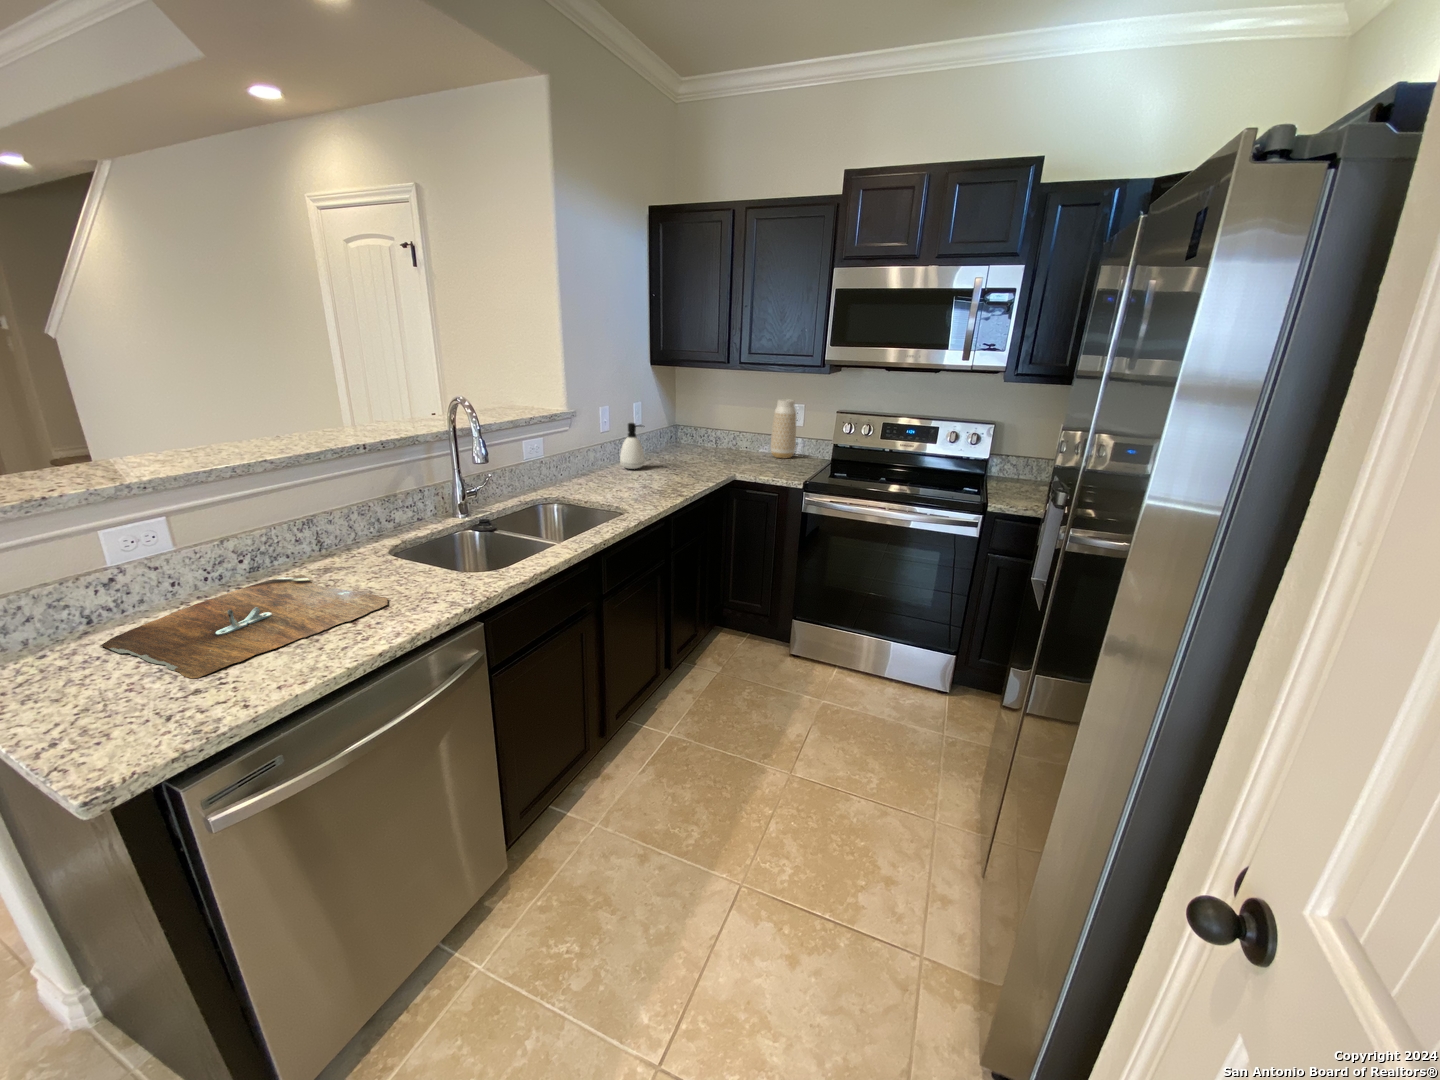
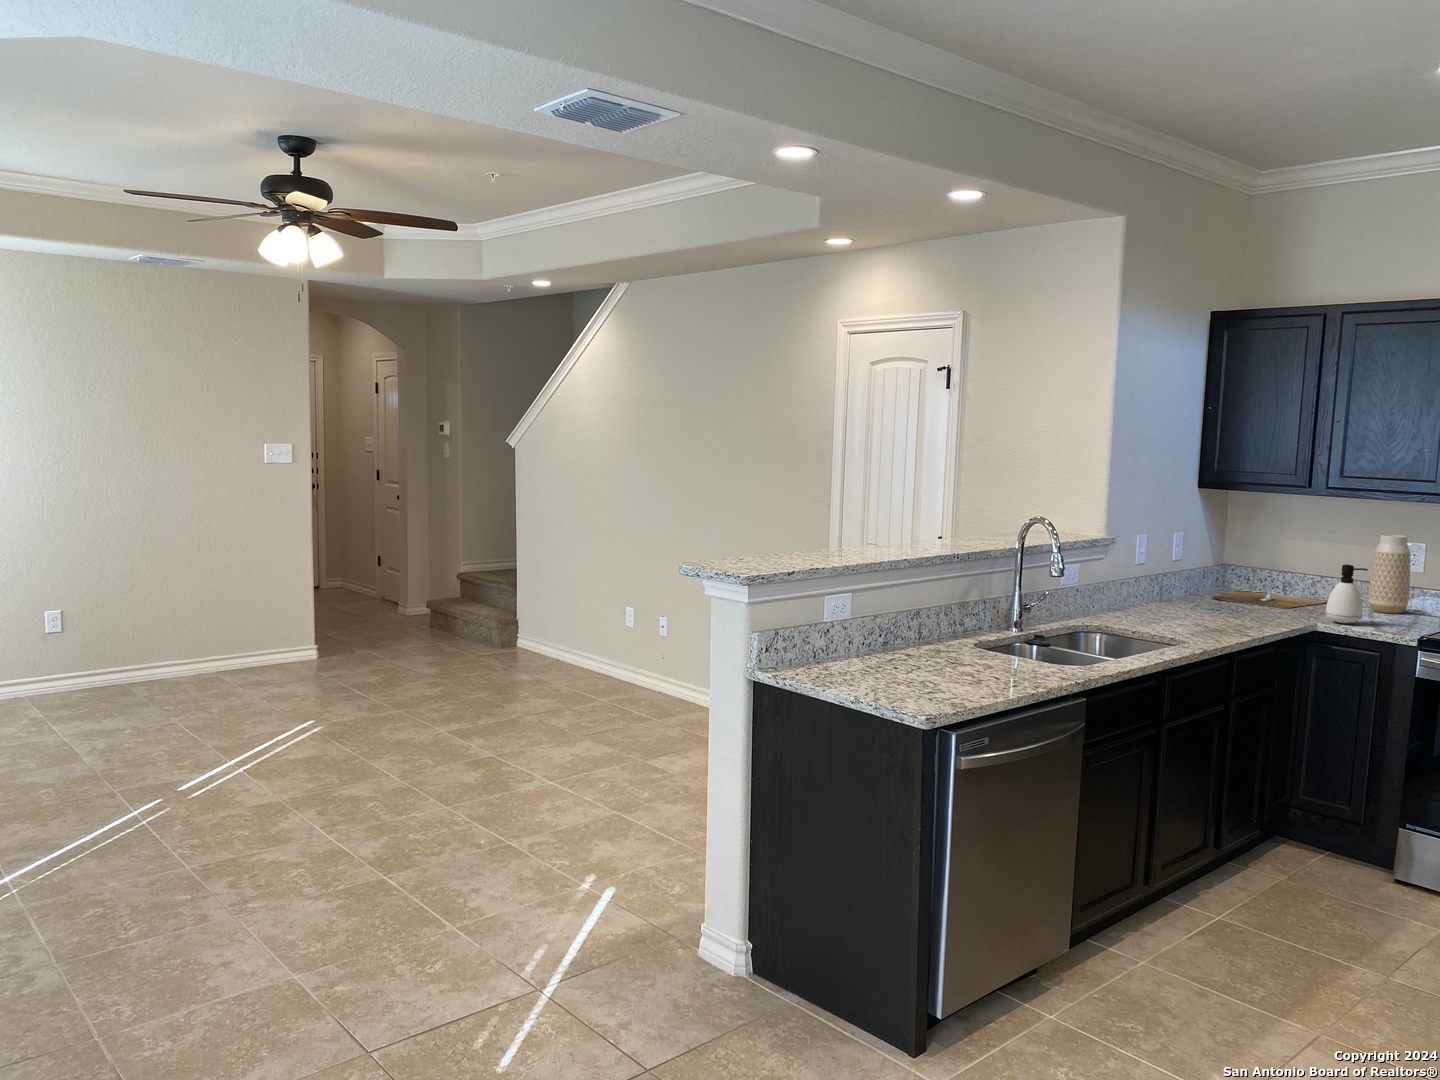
soap dispenser: present [620,423,645,469] -> present [1326,564,1368,623]
cutting board: present [101,574,388,678] -> present [1213,590,1328,608]

